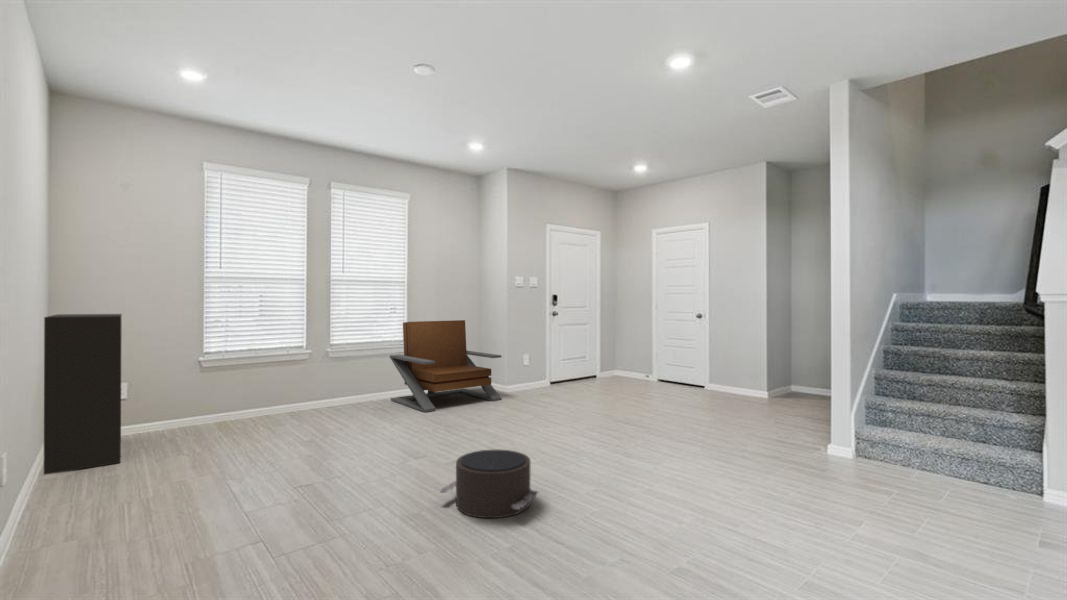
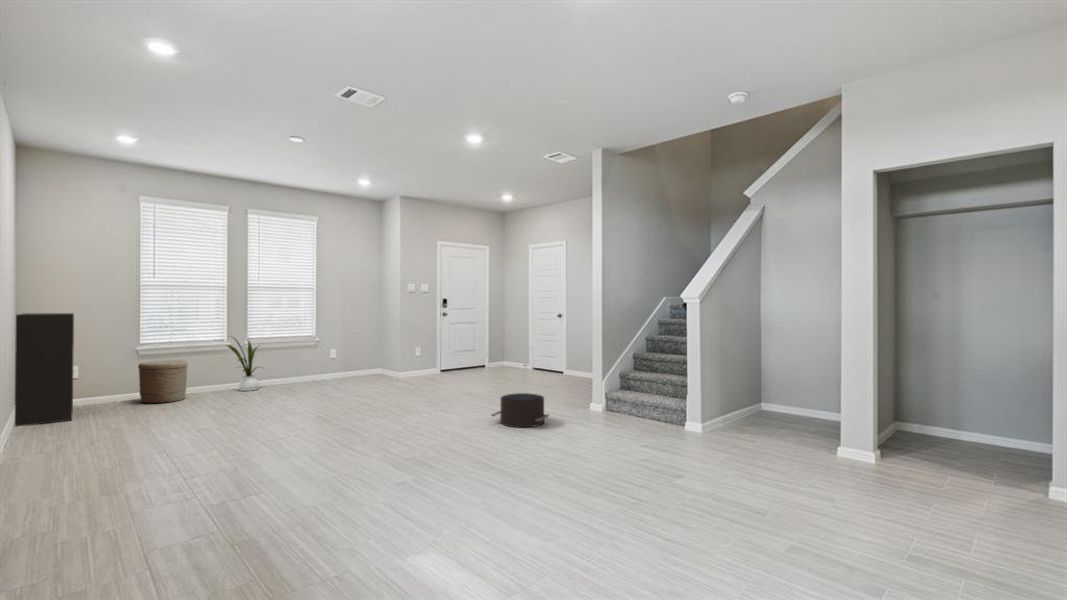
lounge chair: present [390,320,501,412] -> none [299,319,390,390]
house plant: none [306,342,351,413] -> present [227,336,259,391]
woven basket: none [202,374,263,433] -> present [138,360,187,403]
pouf: present [440,450,538,518] -> present [492,393,549,427]

